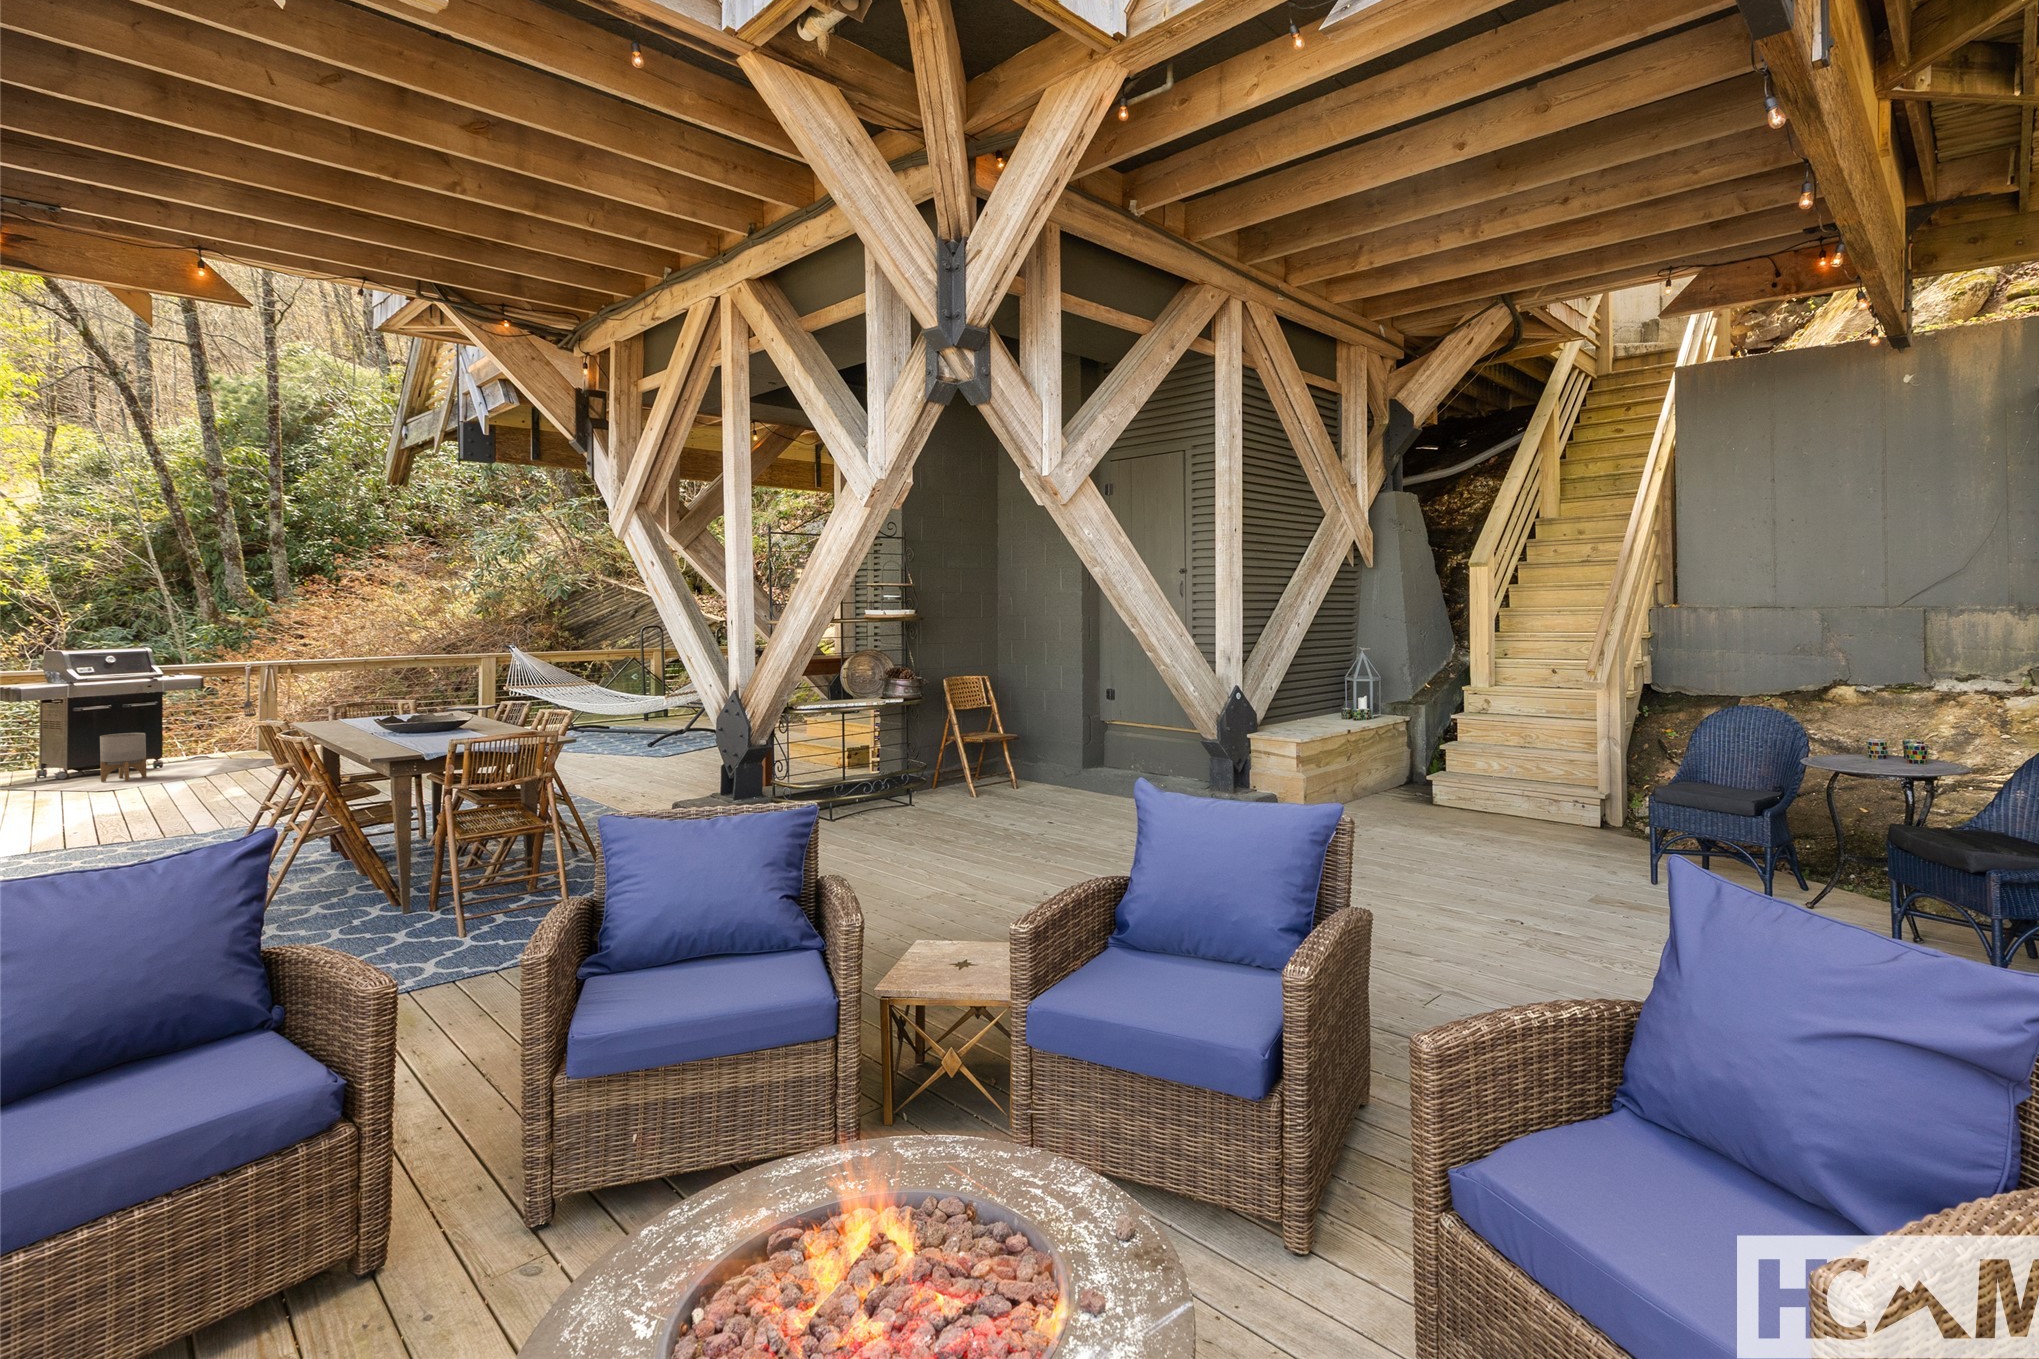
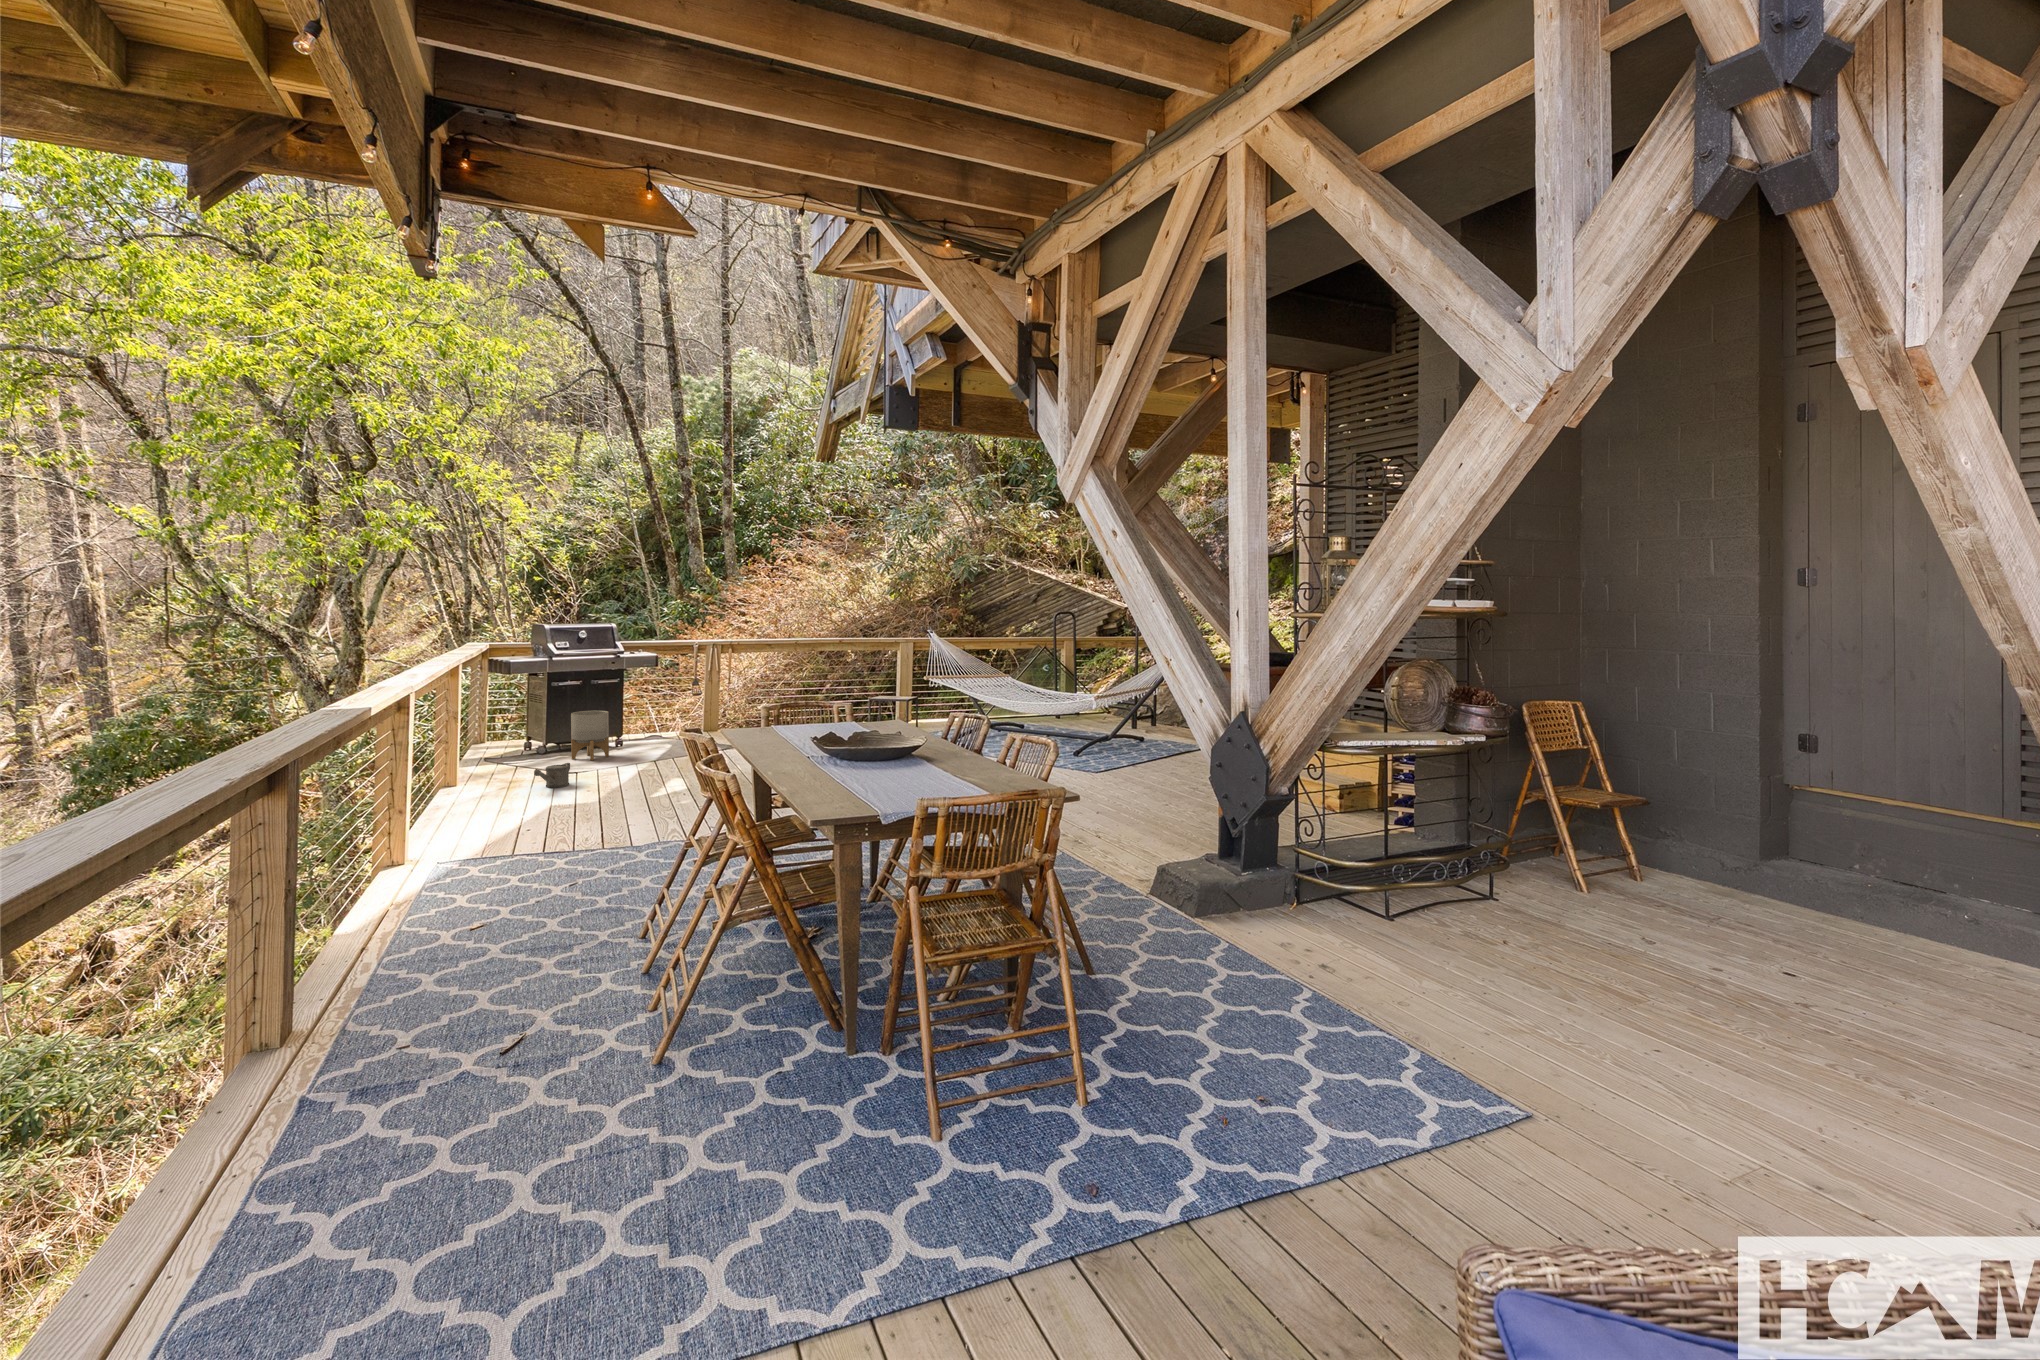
watering can: none [69,780,108,803] -> present [534,763,570,788]

